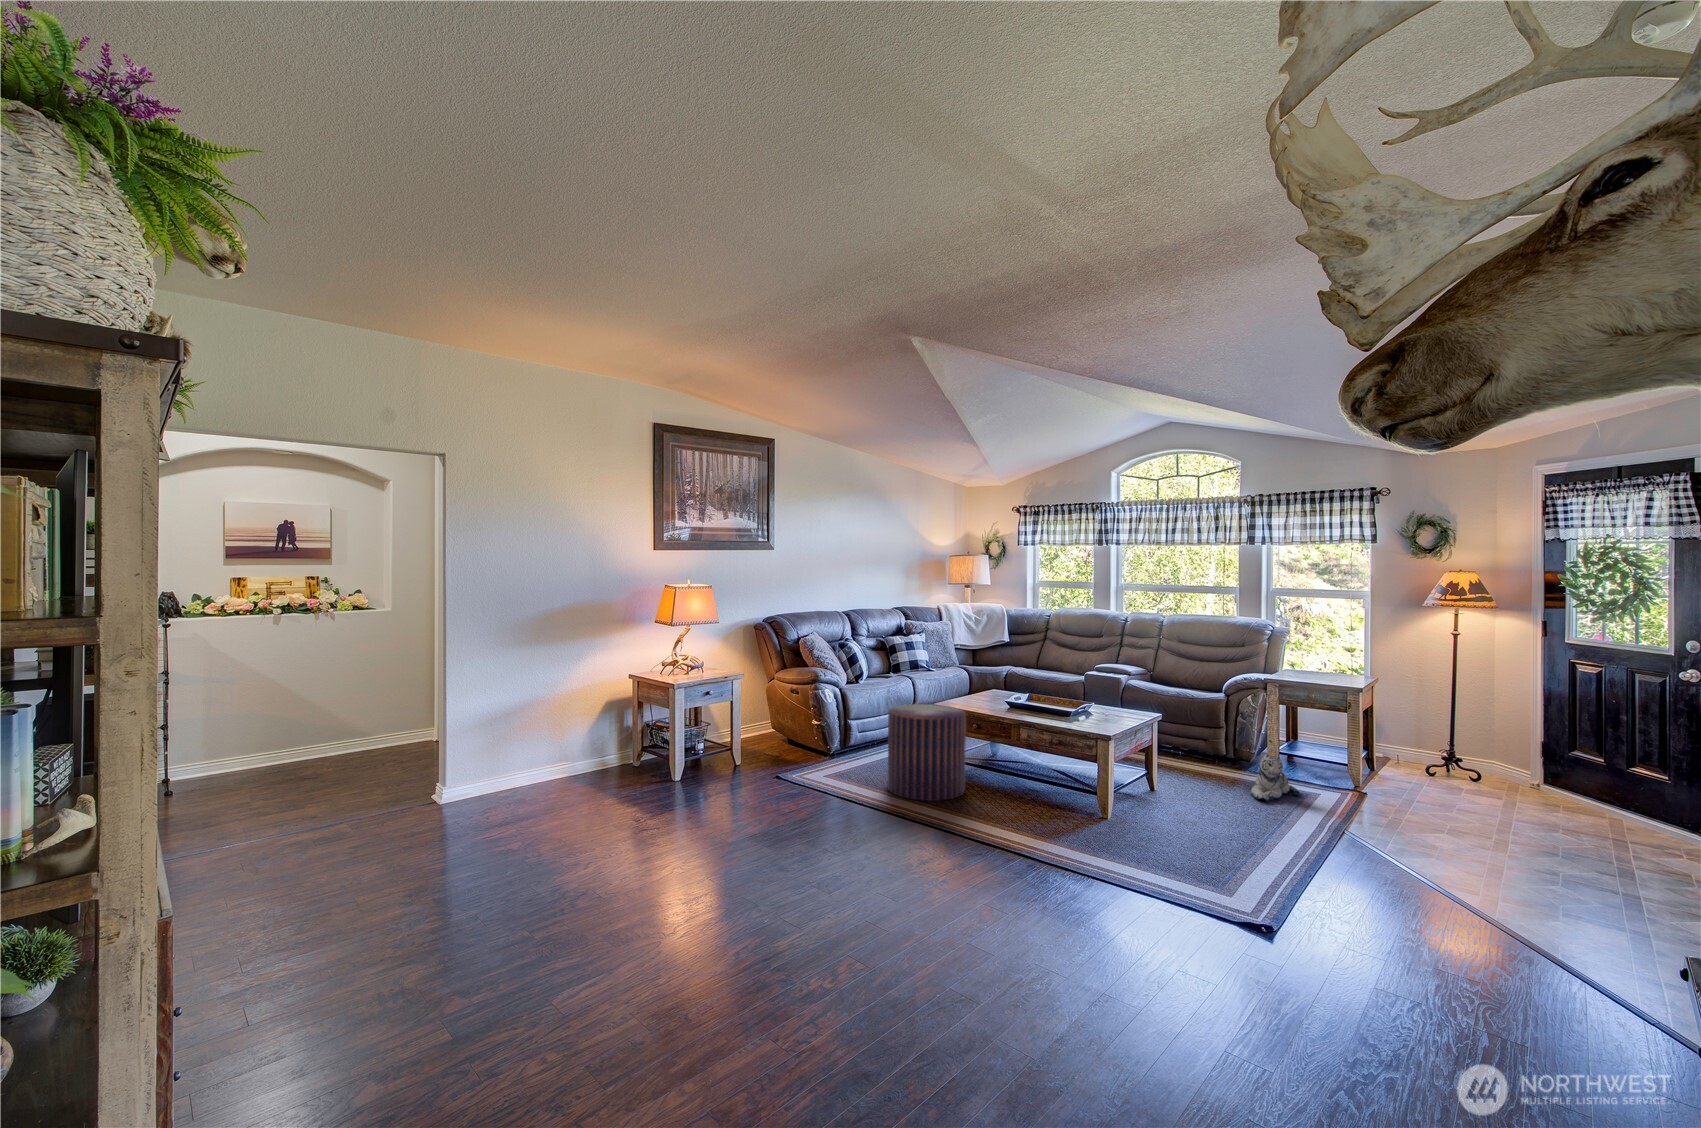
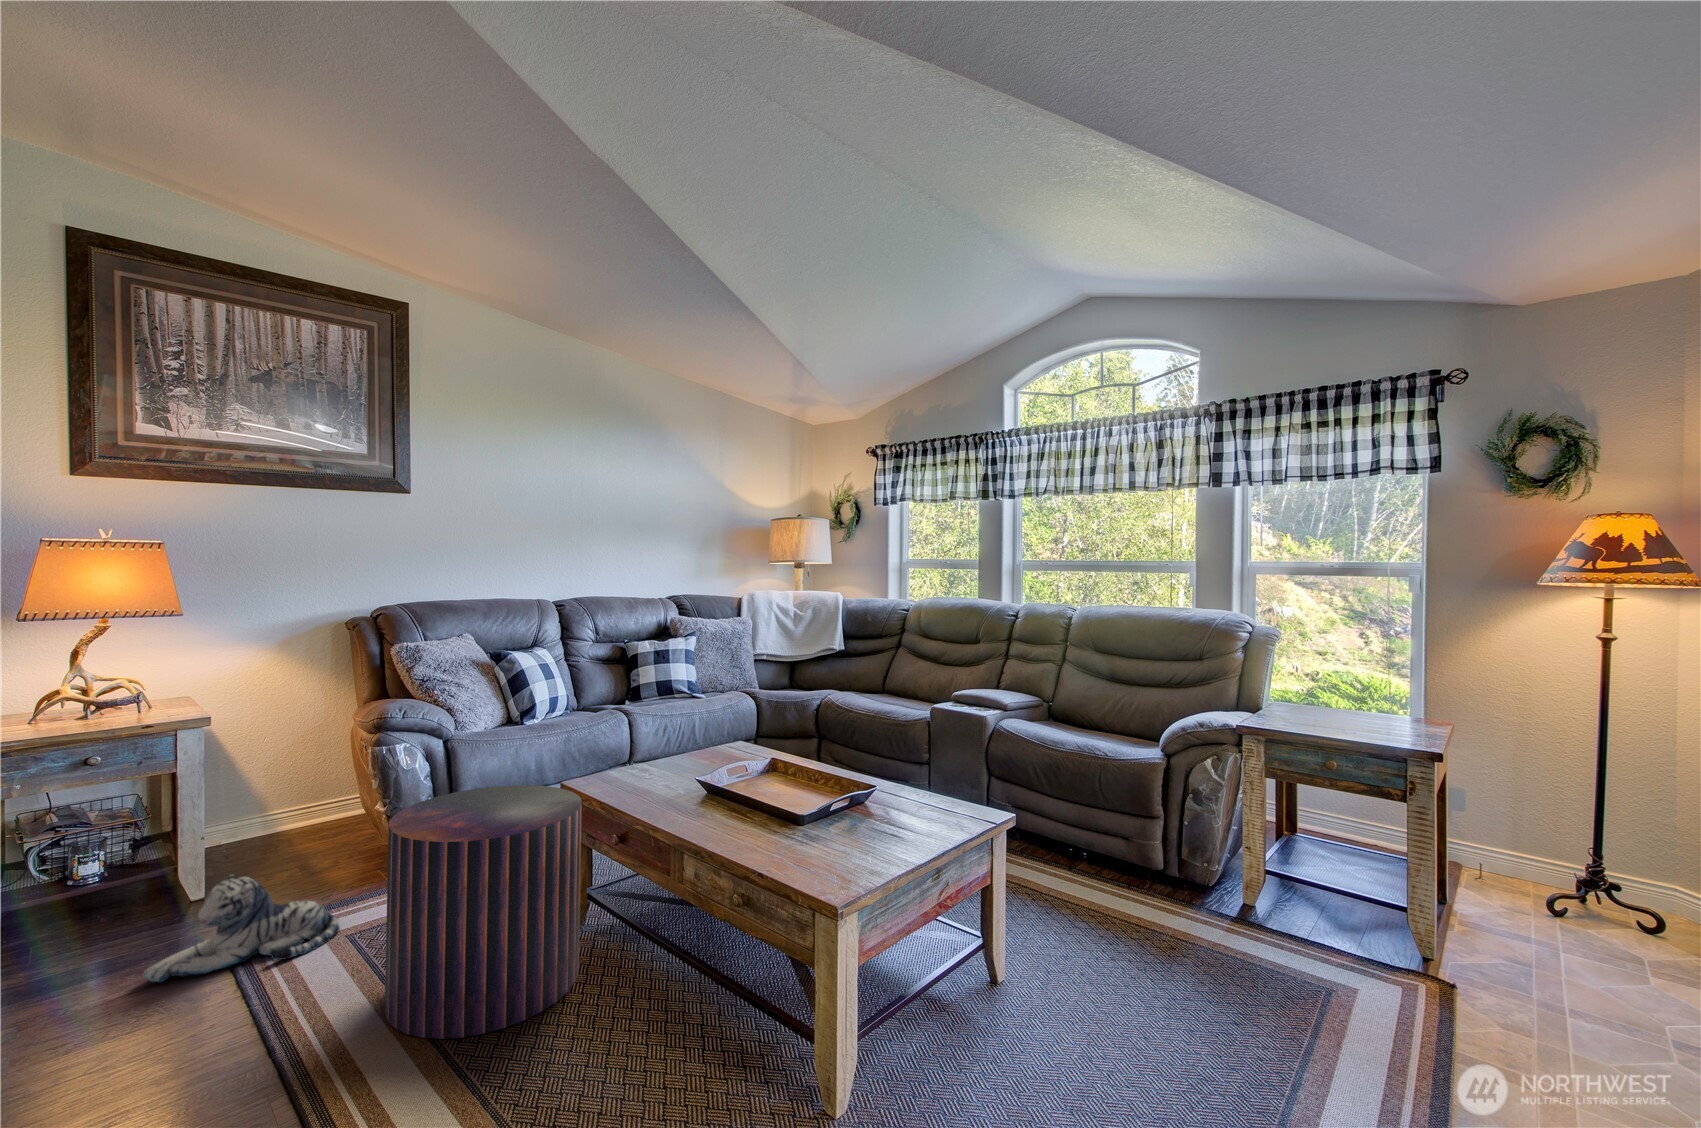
plush toy: present [1251,755,1299,801] -> present [142,875,339,982]

